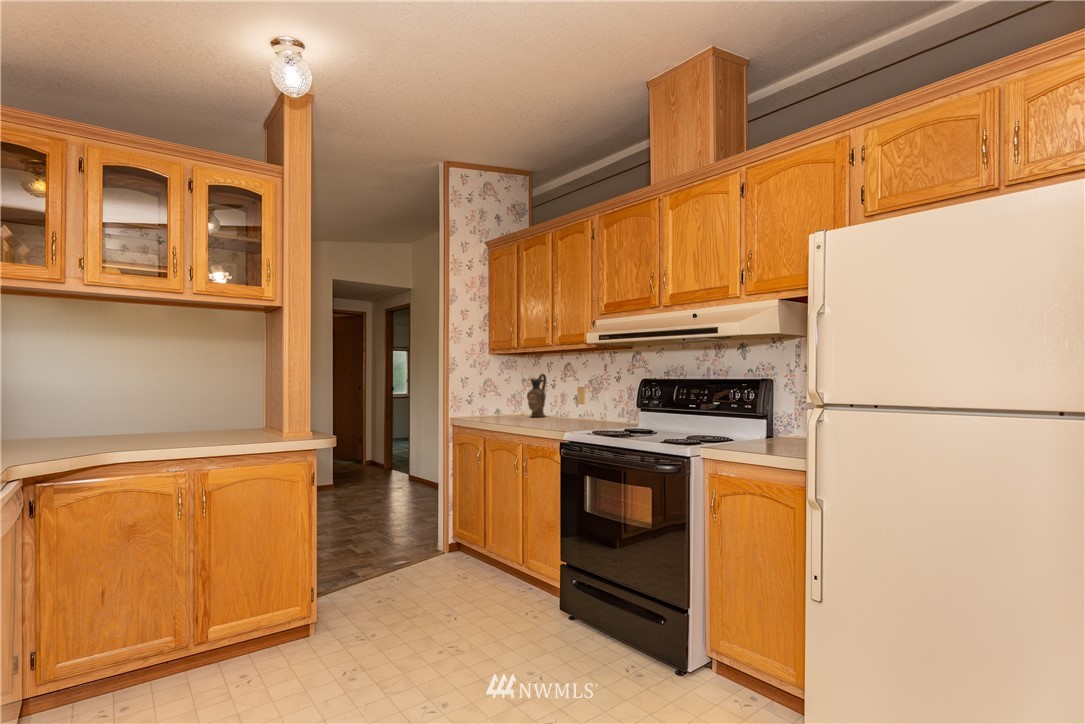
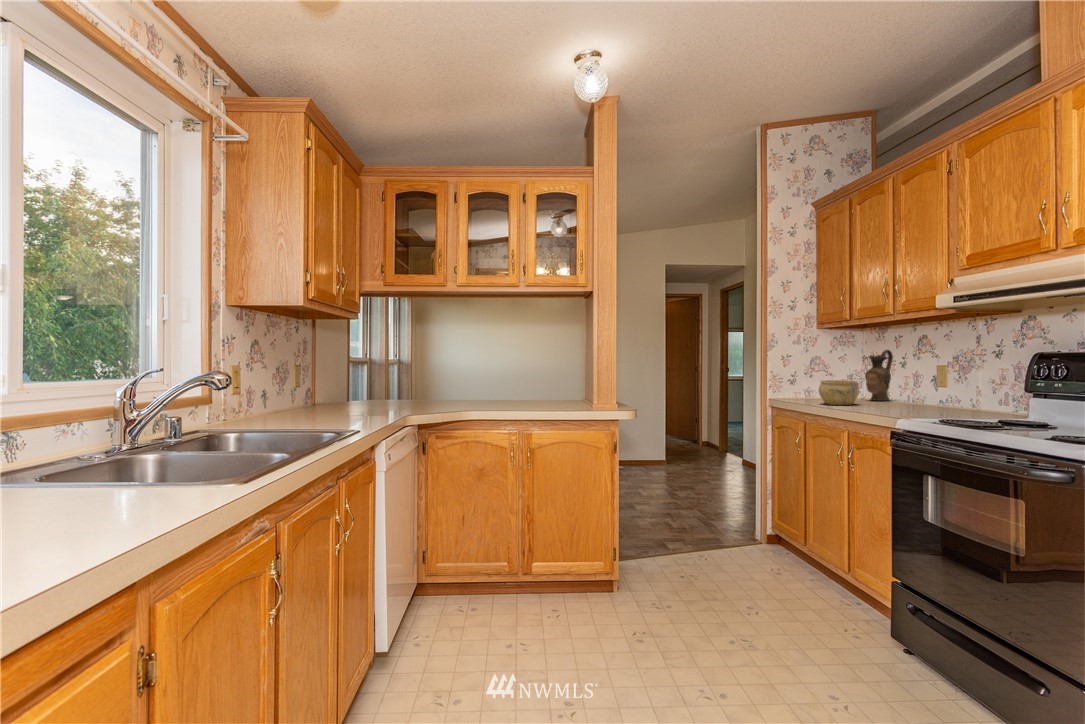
ceramic bowl: none [494,400,526,422] -> present [819,380,859,405]

